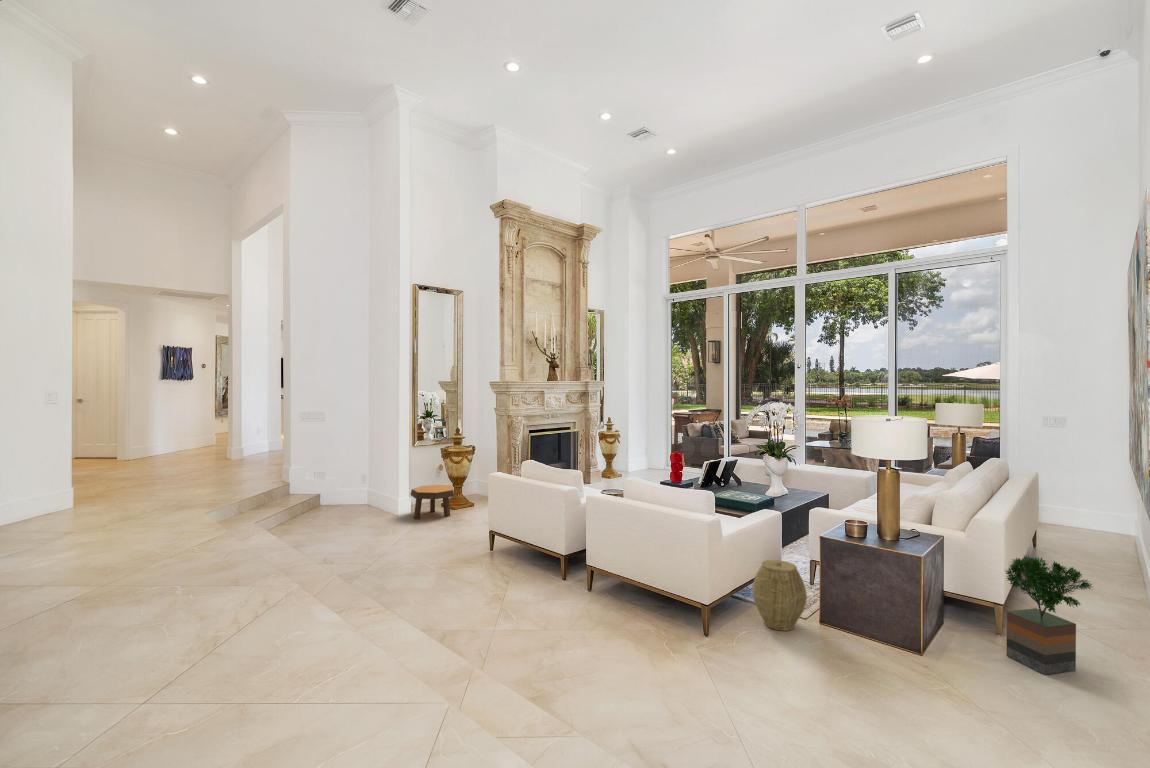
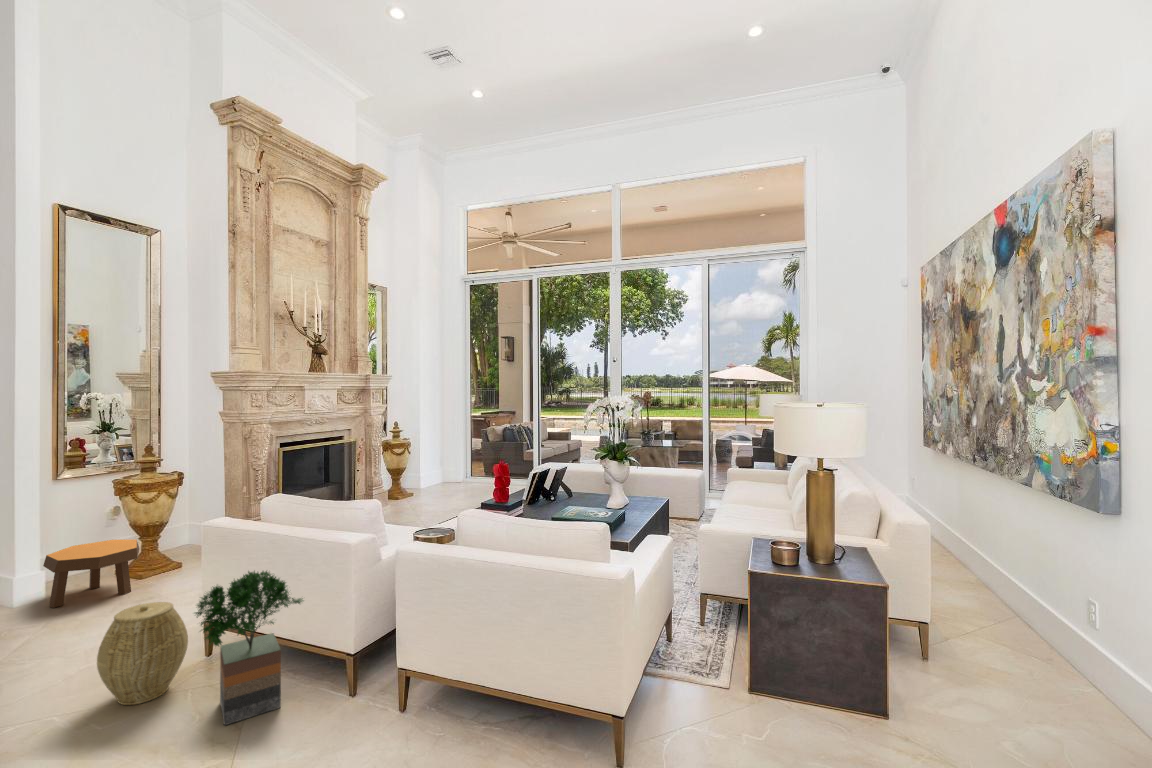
potted tree: present [1006,556,1092,675] -> present [195,571,304,725]
woven basket: present [752,560,807,631] -> present [97,602,188,705]

